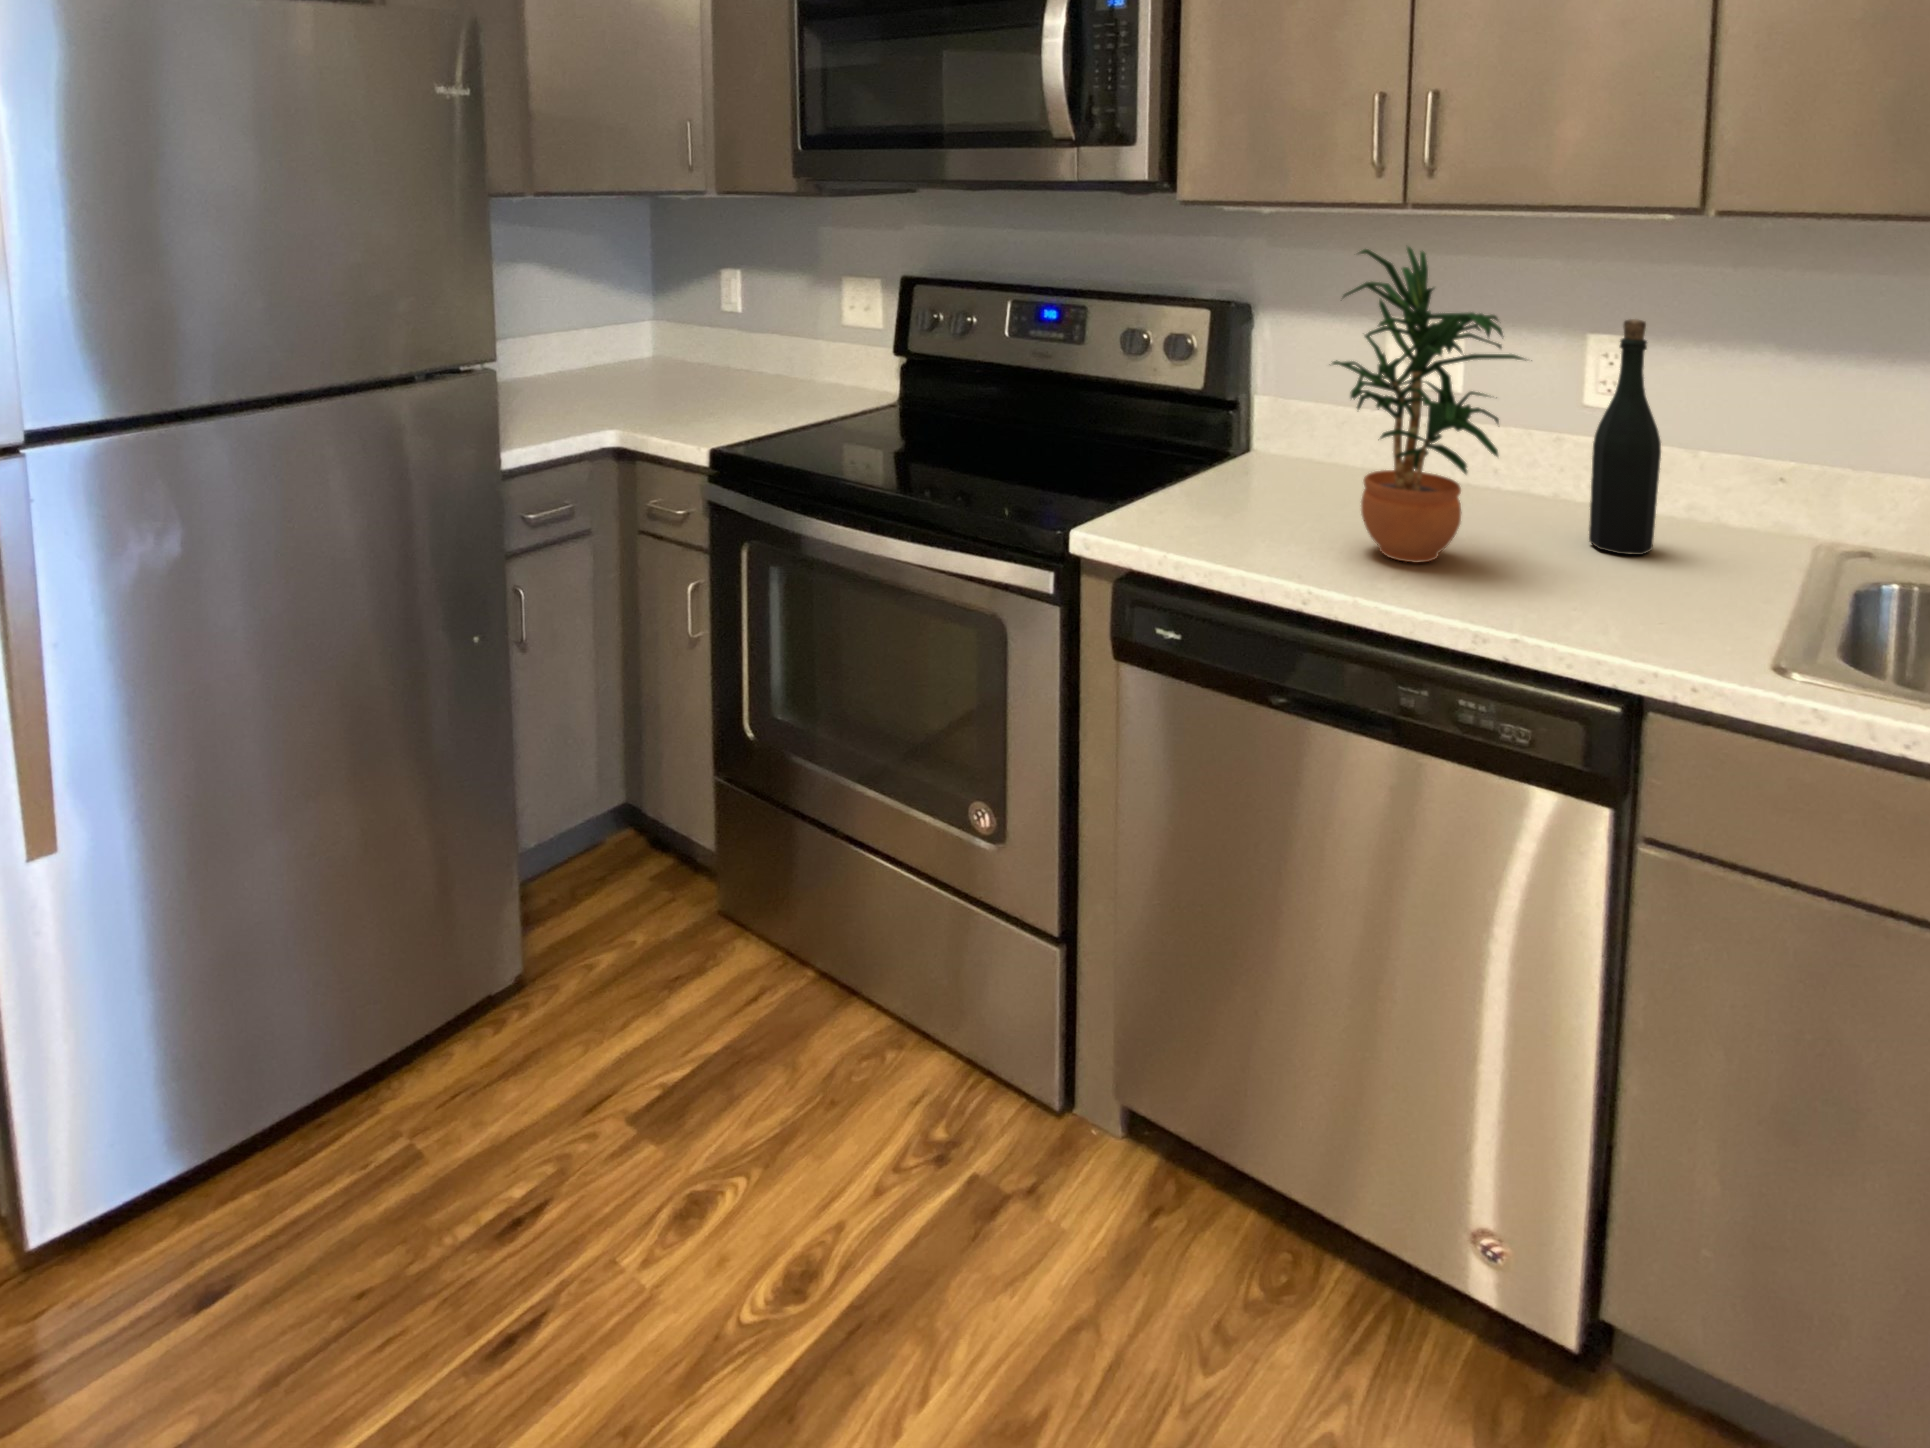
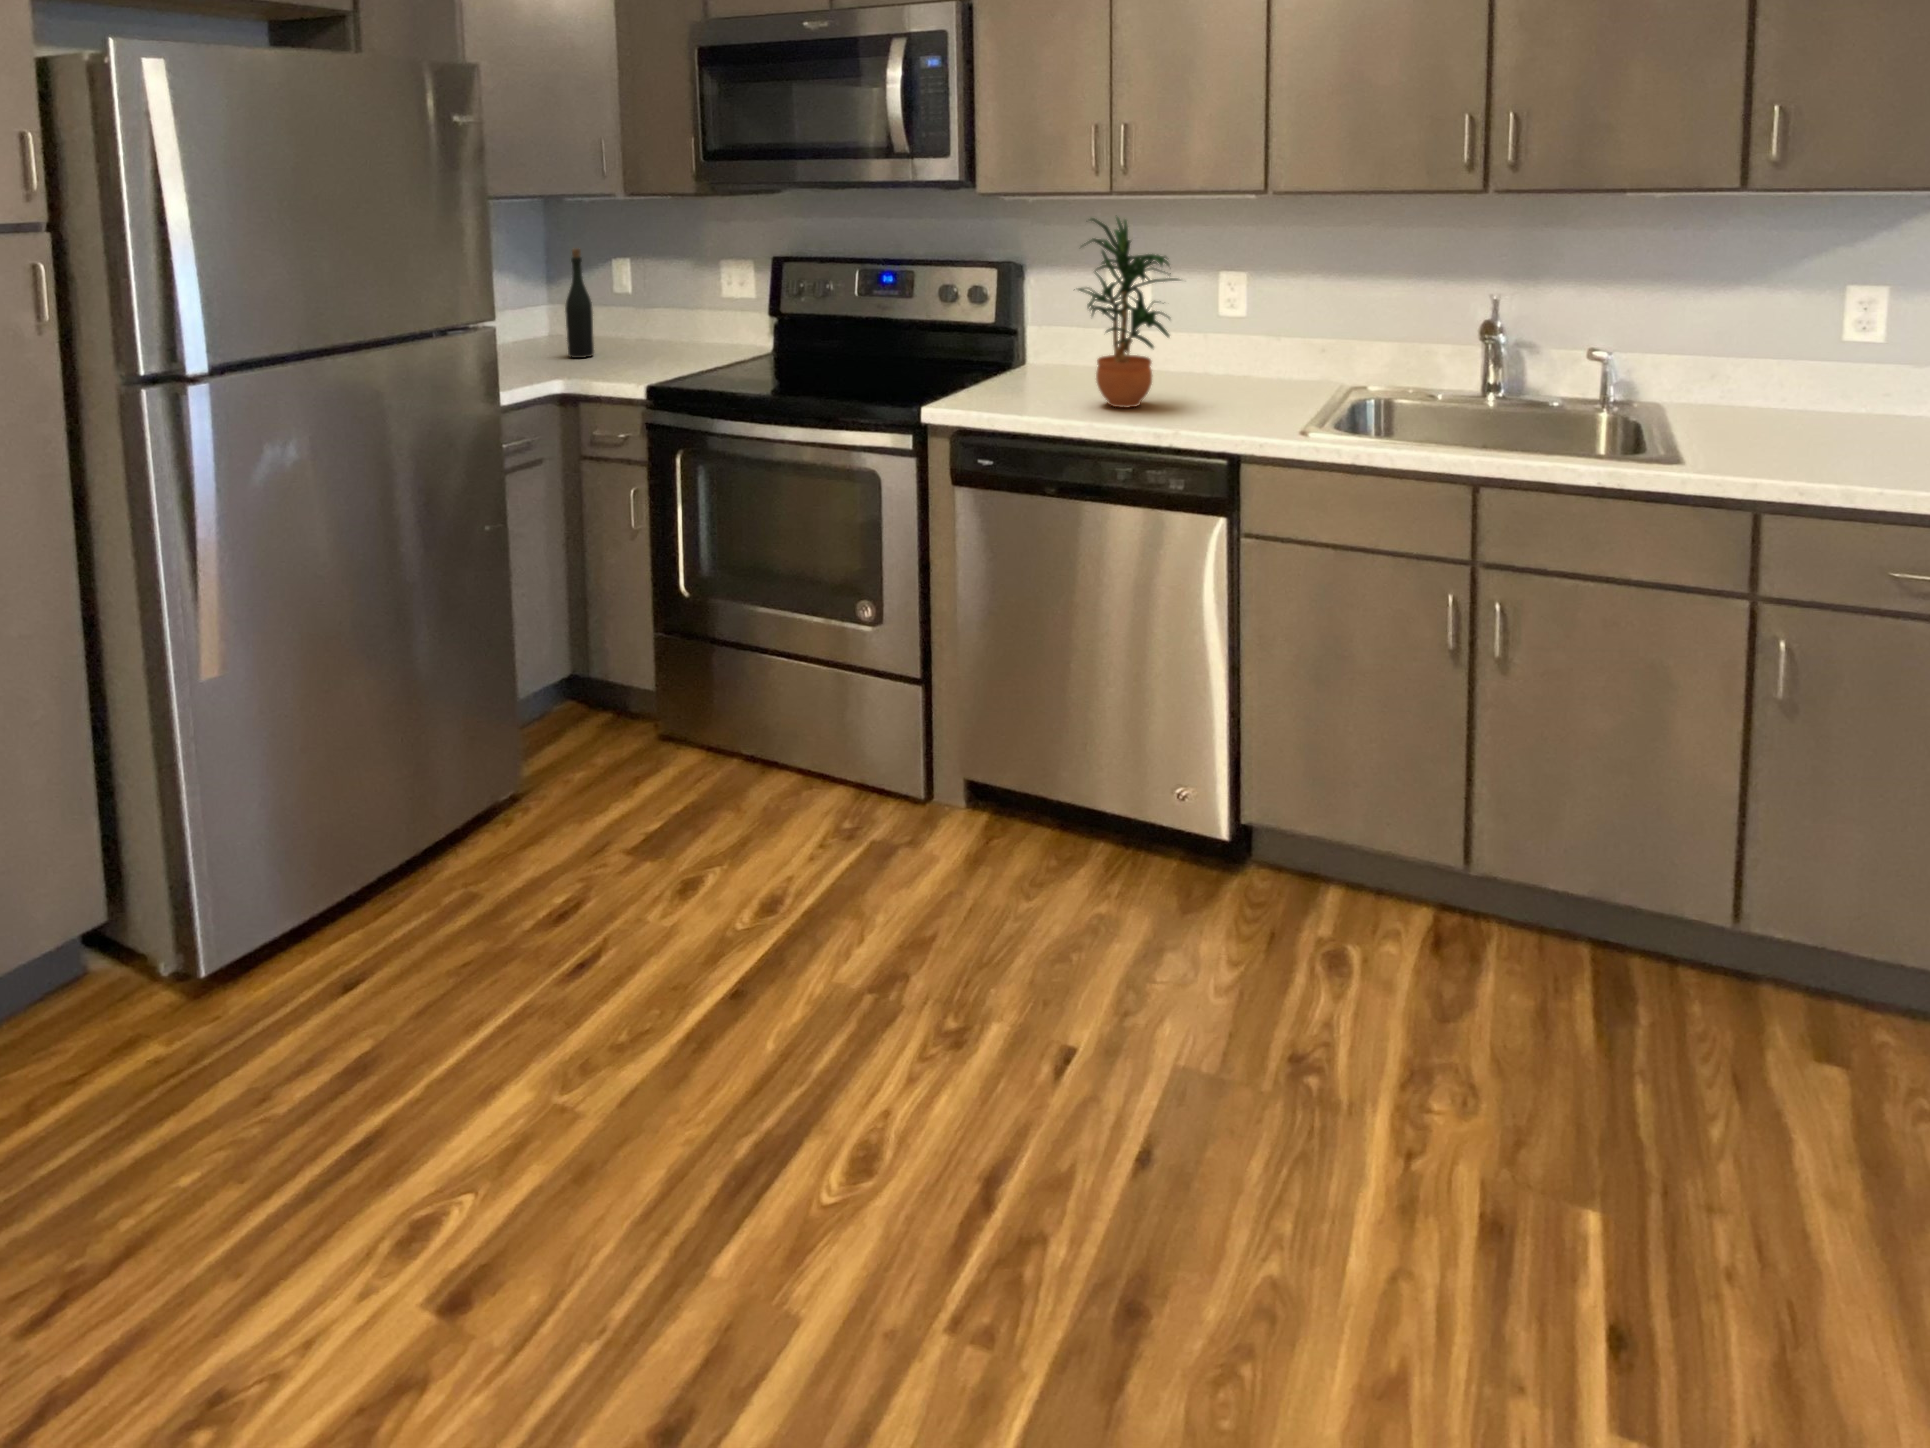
bottle: present [1589,319,1661,555] -> present [565,248,594,358]

